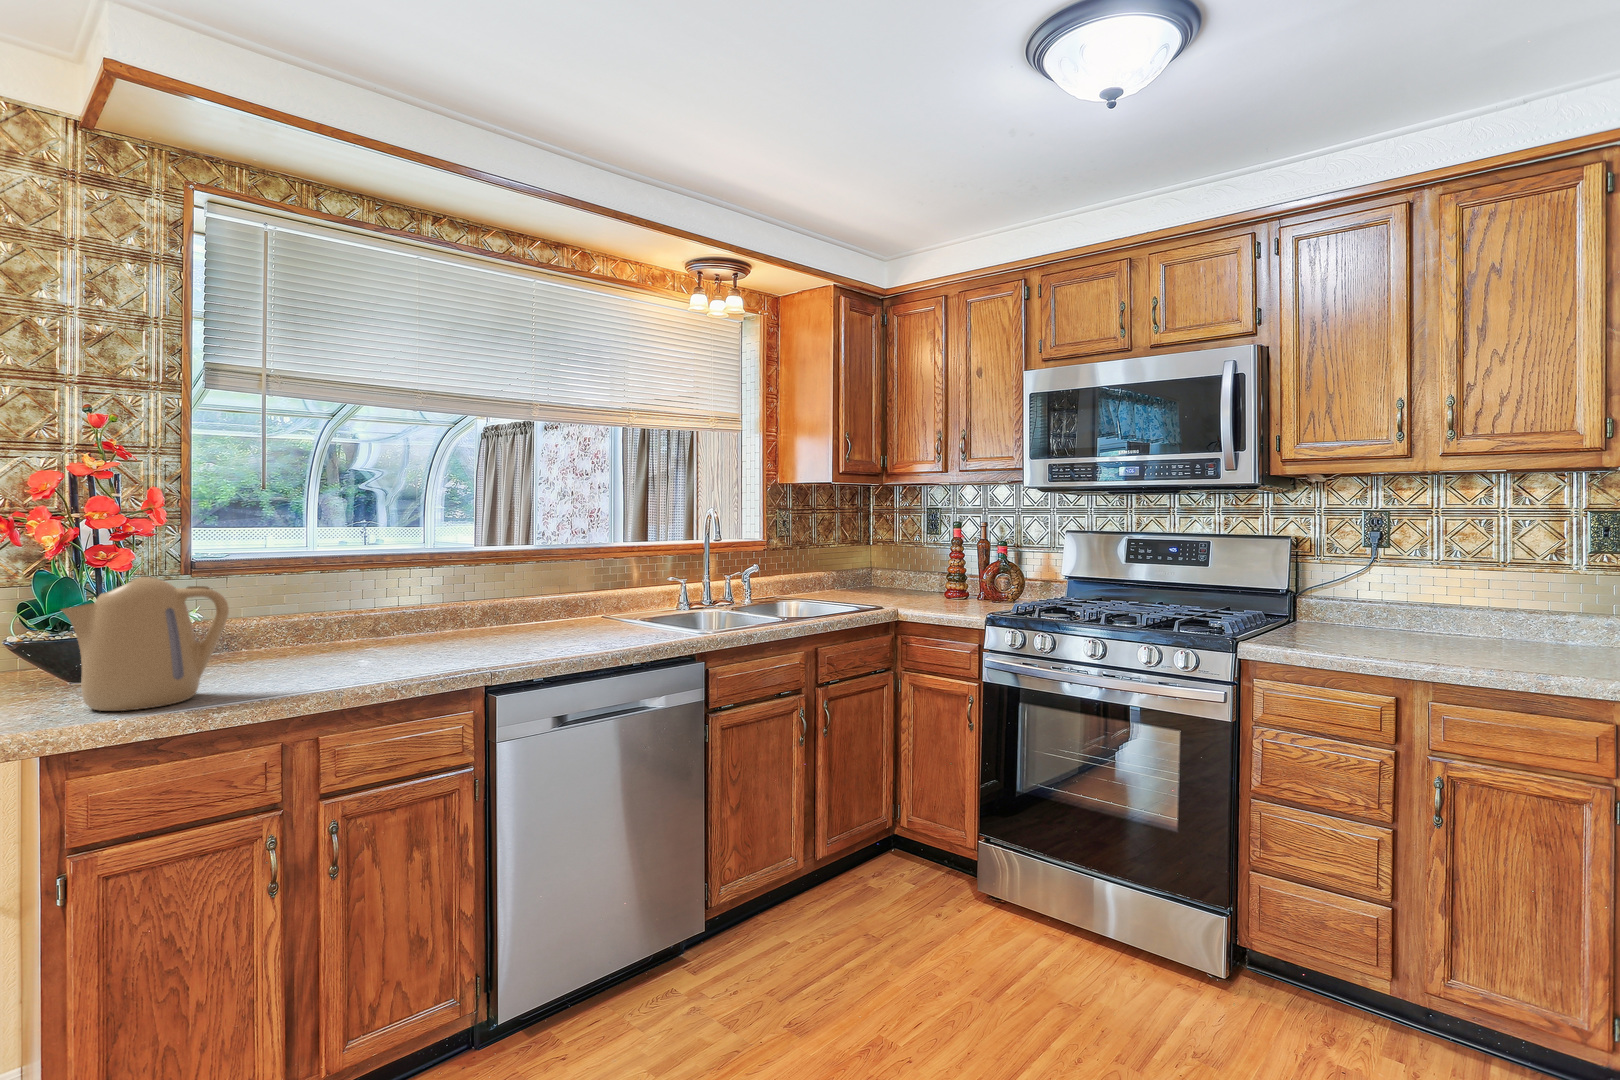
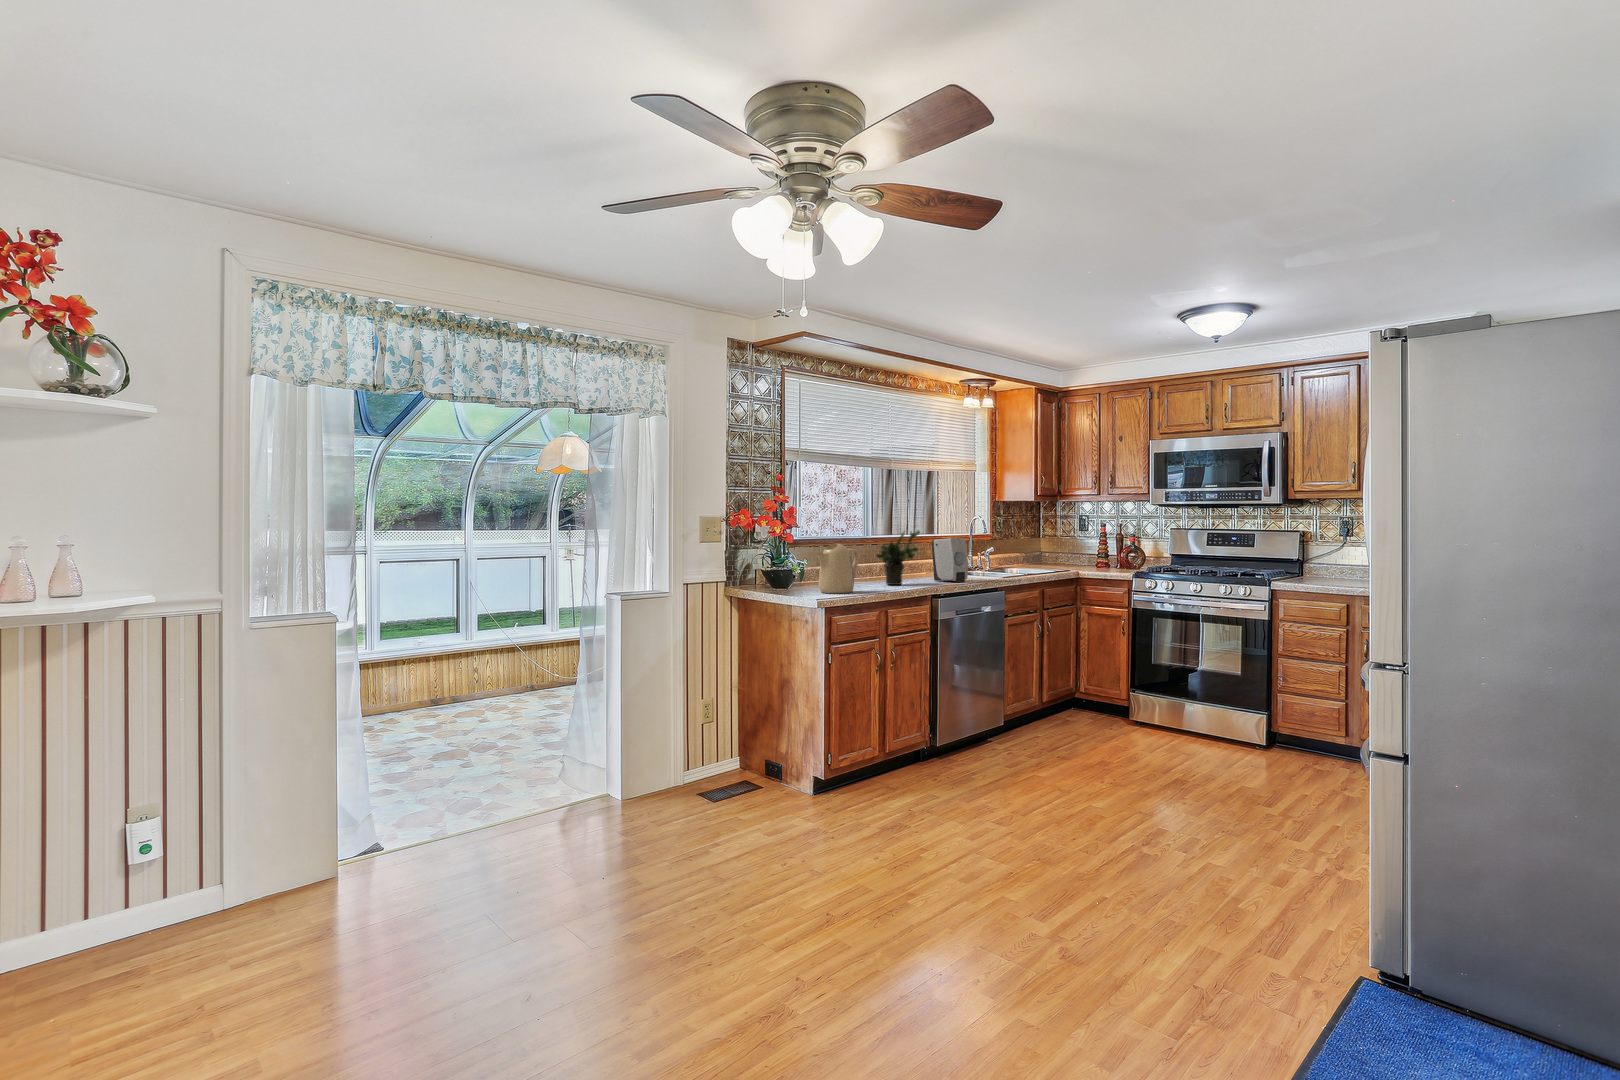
potted plant: none [352,538,490,665] -> present [876,531,920,585]
soap dispenser: none [538,554,605,652] -> present [932,538,968,582]

